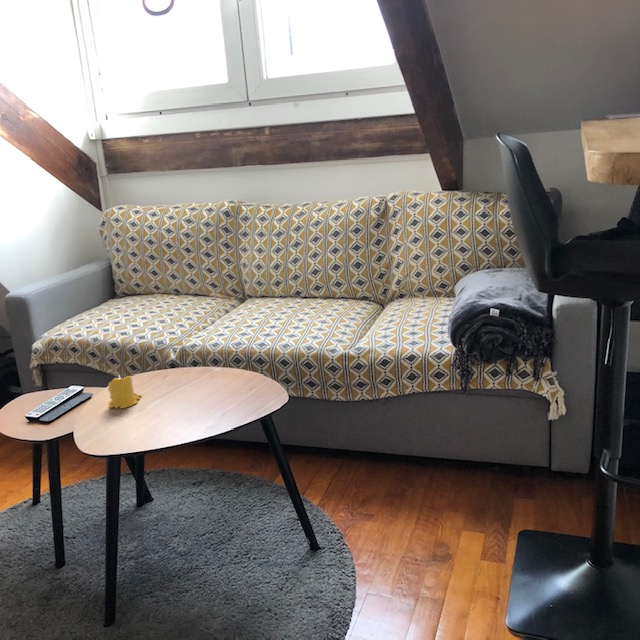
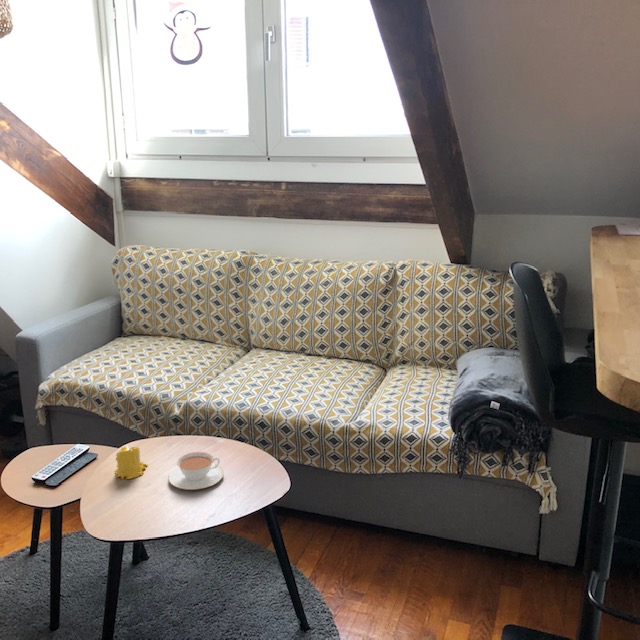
teacup: none [163,376,220,411] -> present [169,452,224,490]

